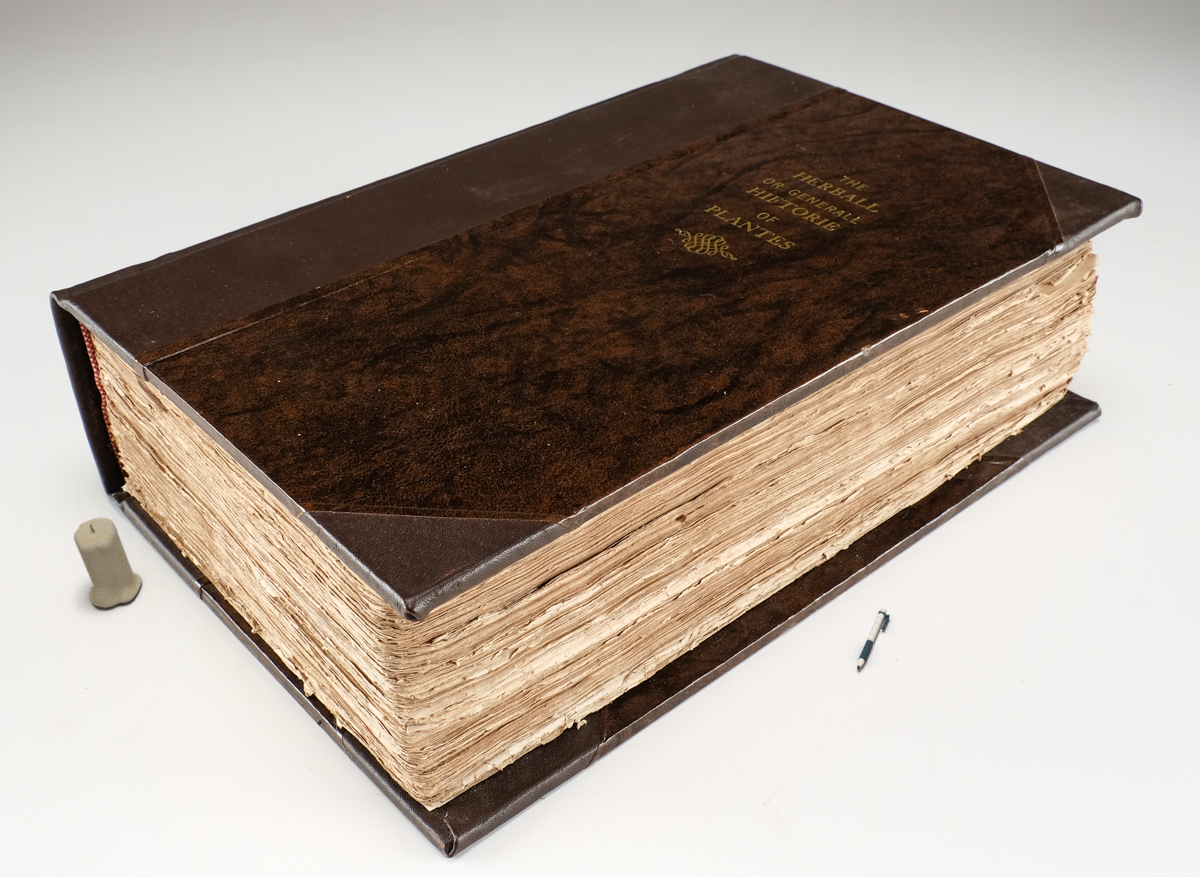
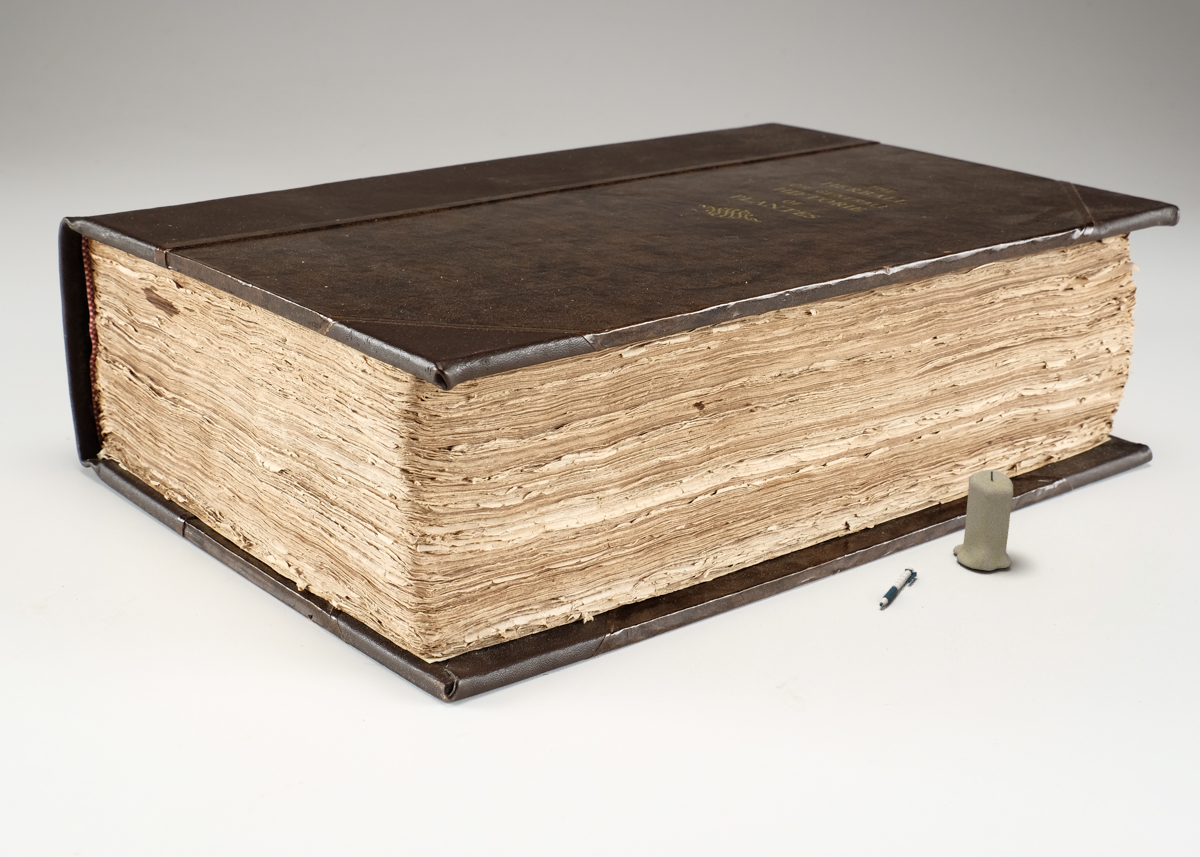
candle: present [74,518,141,608] -> present [953,470,1013,571]

